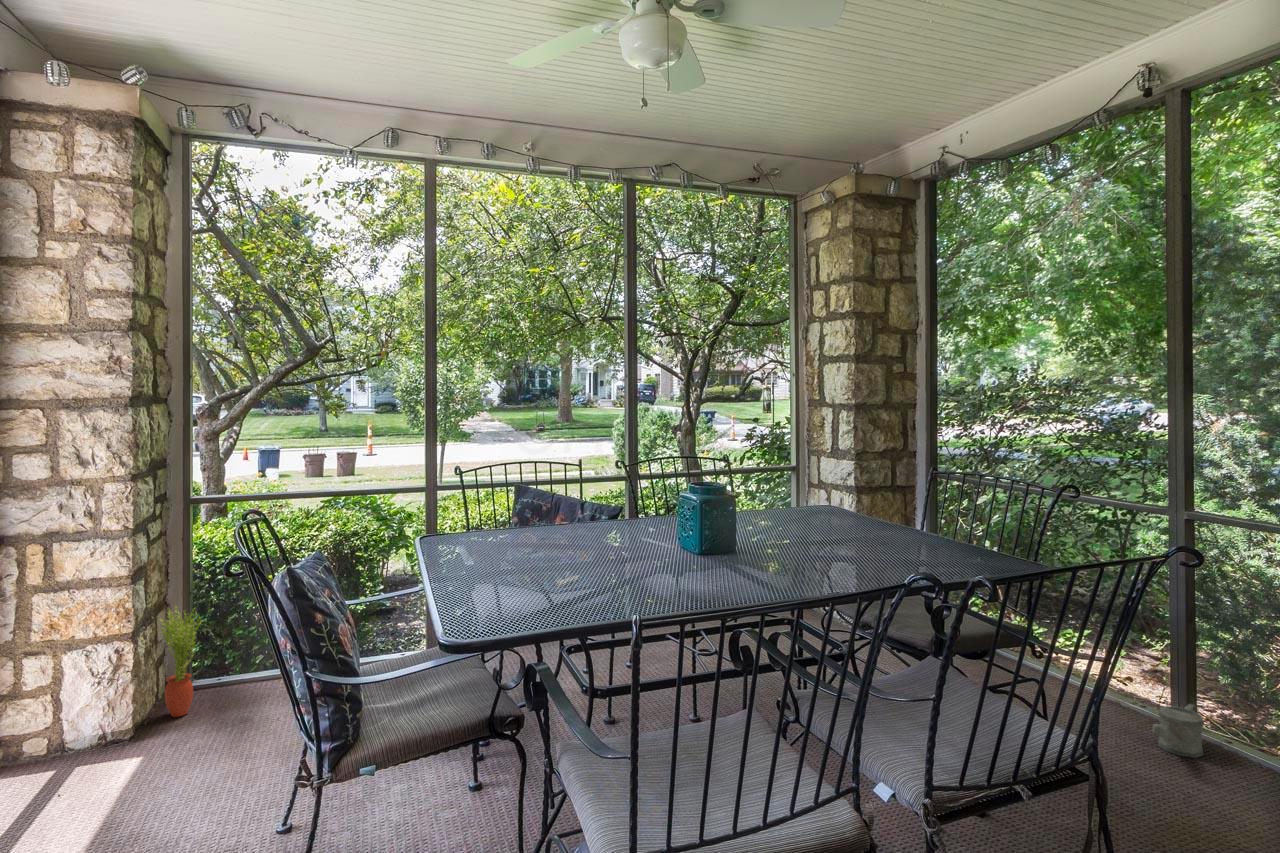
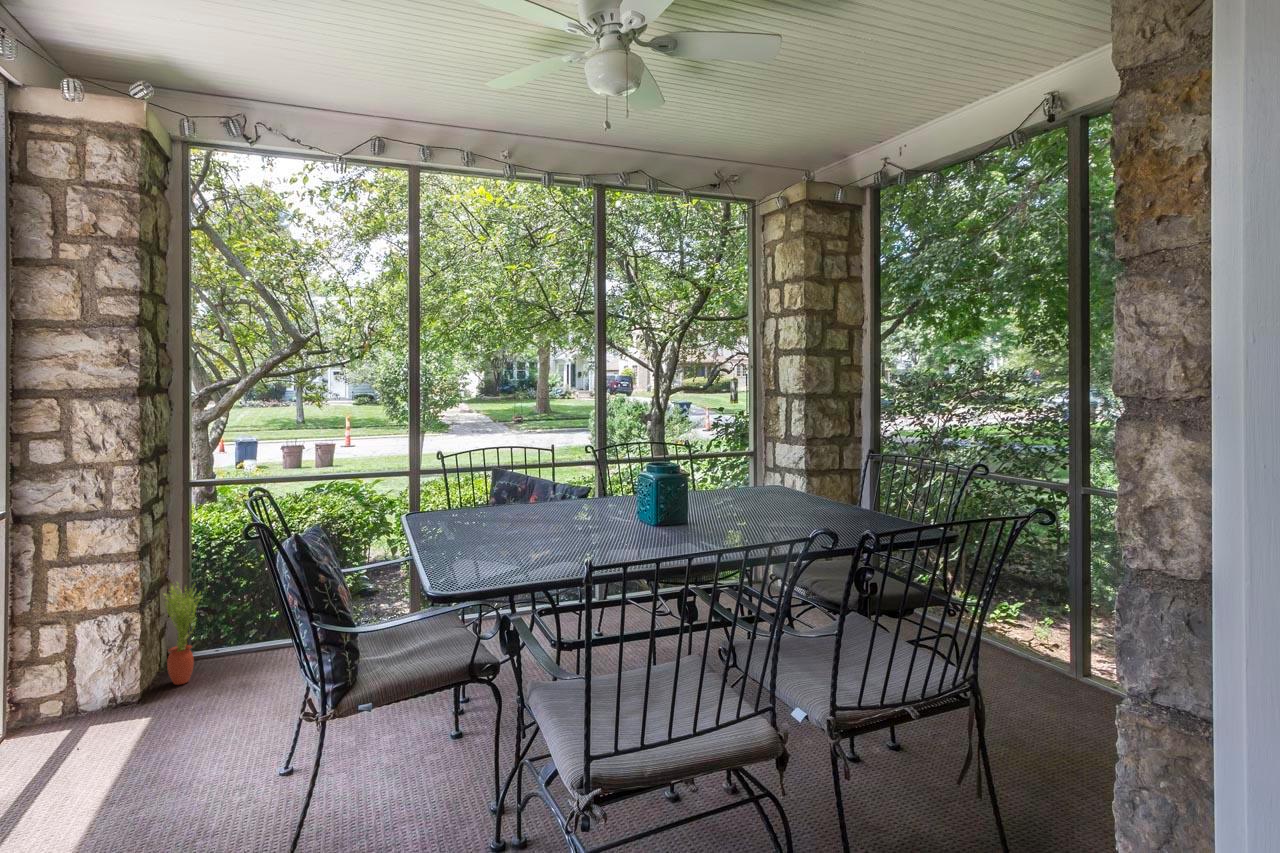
watering can: present [1153,704,1204,758] -> none [1054,653,1099,697]

